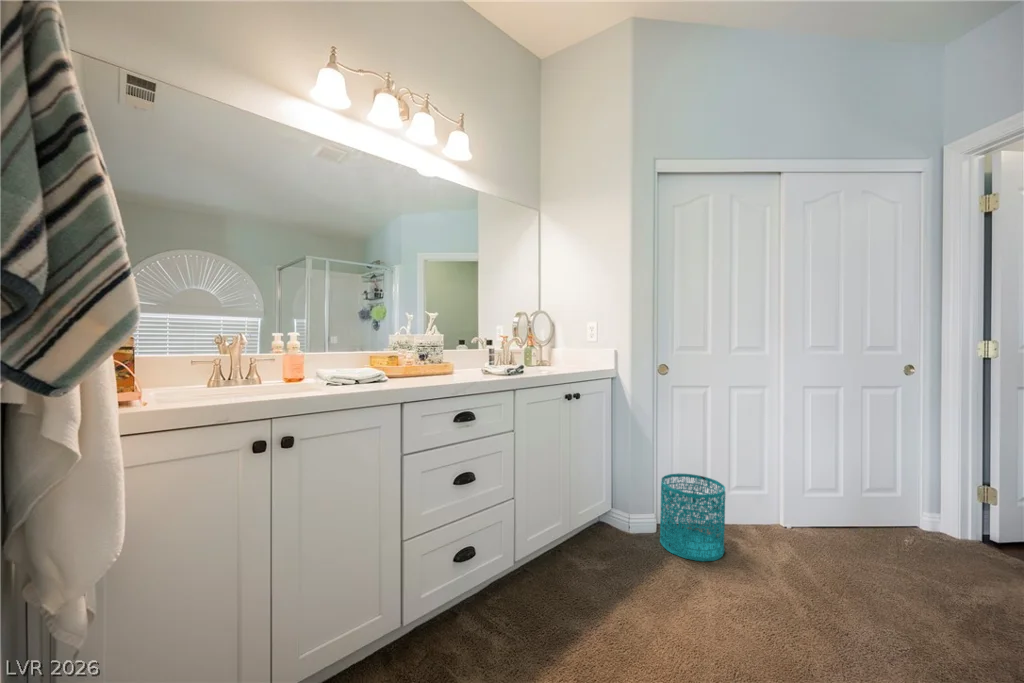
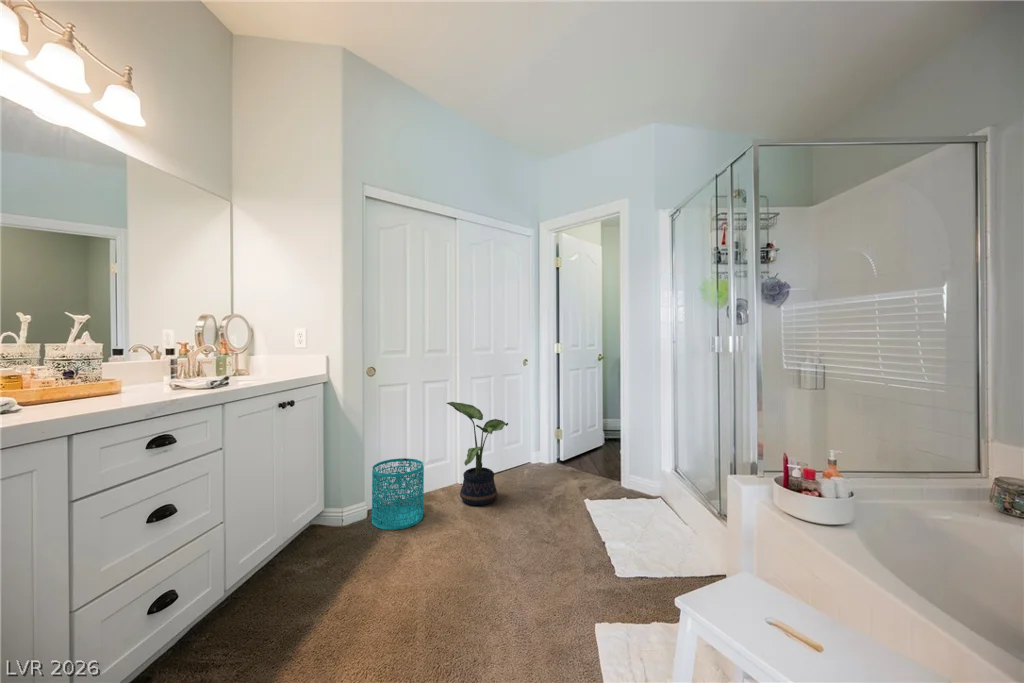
potted plant: none [763,416,869,569] -> present [447,402,508,505]

